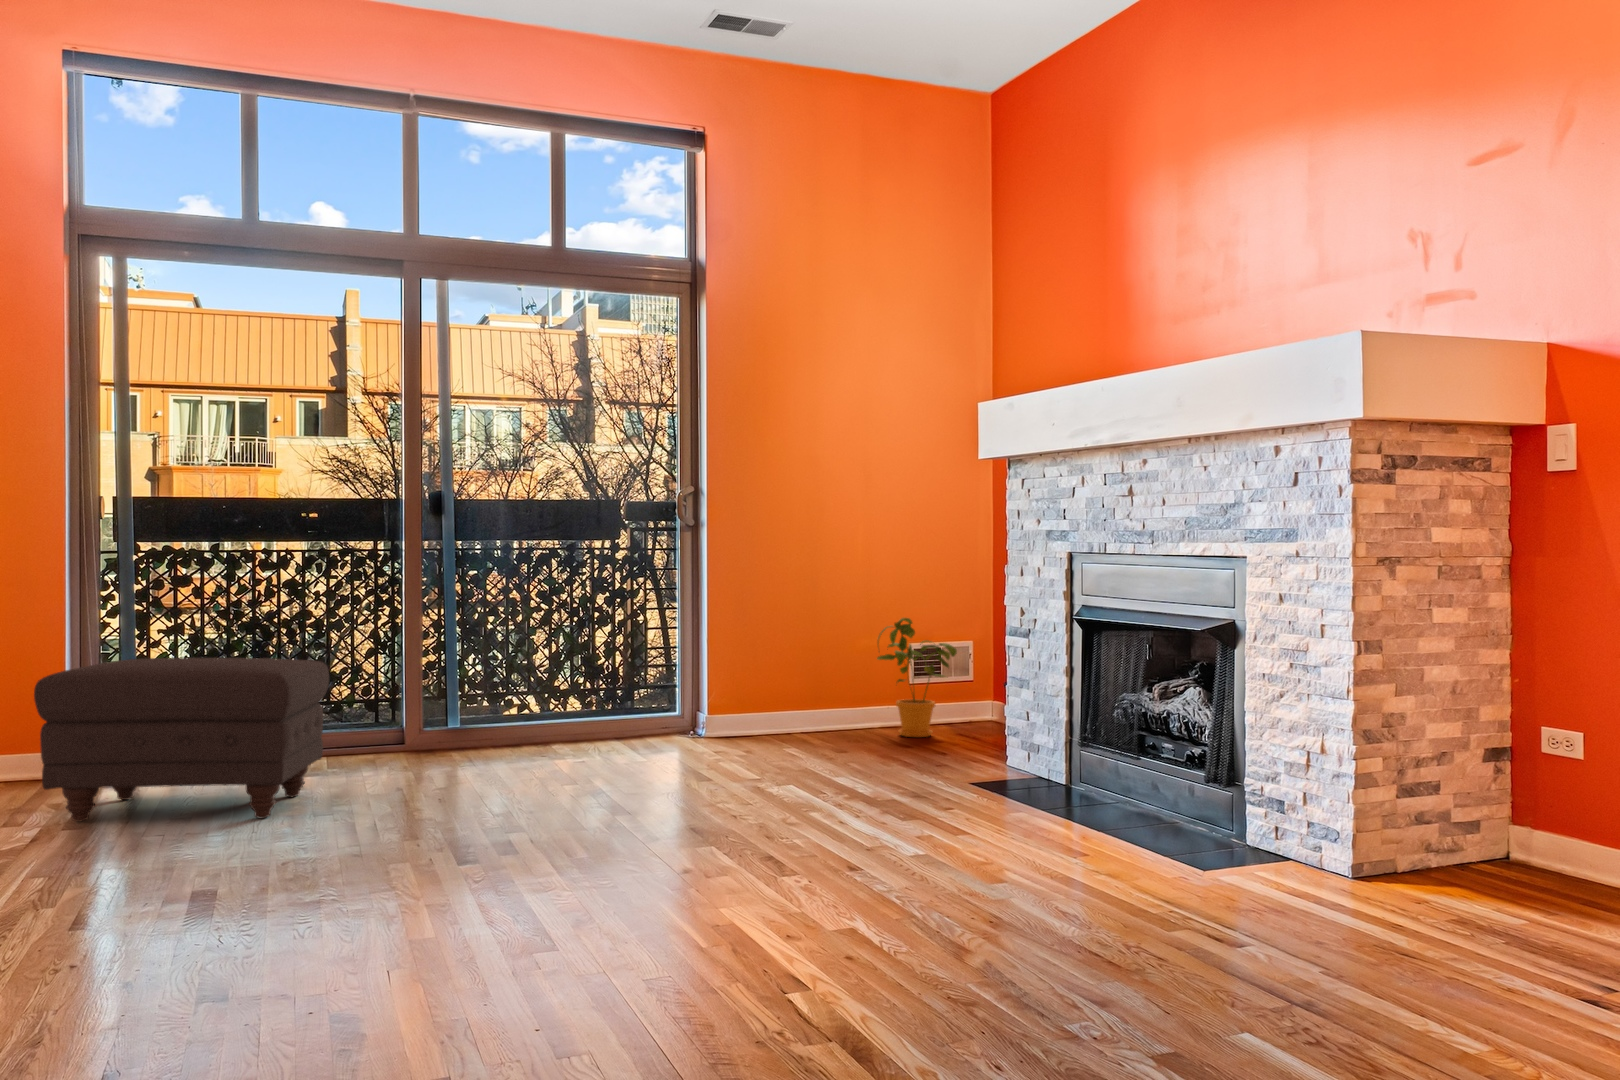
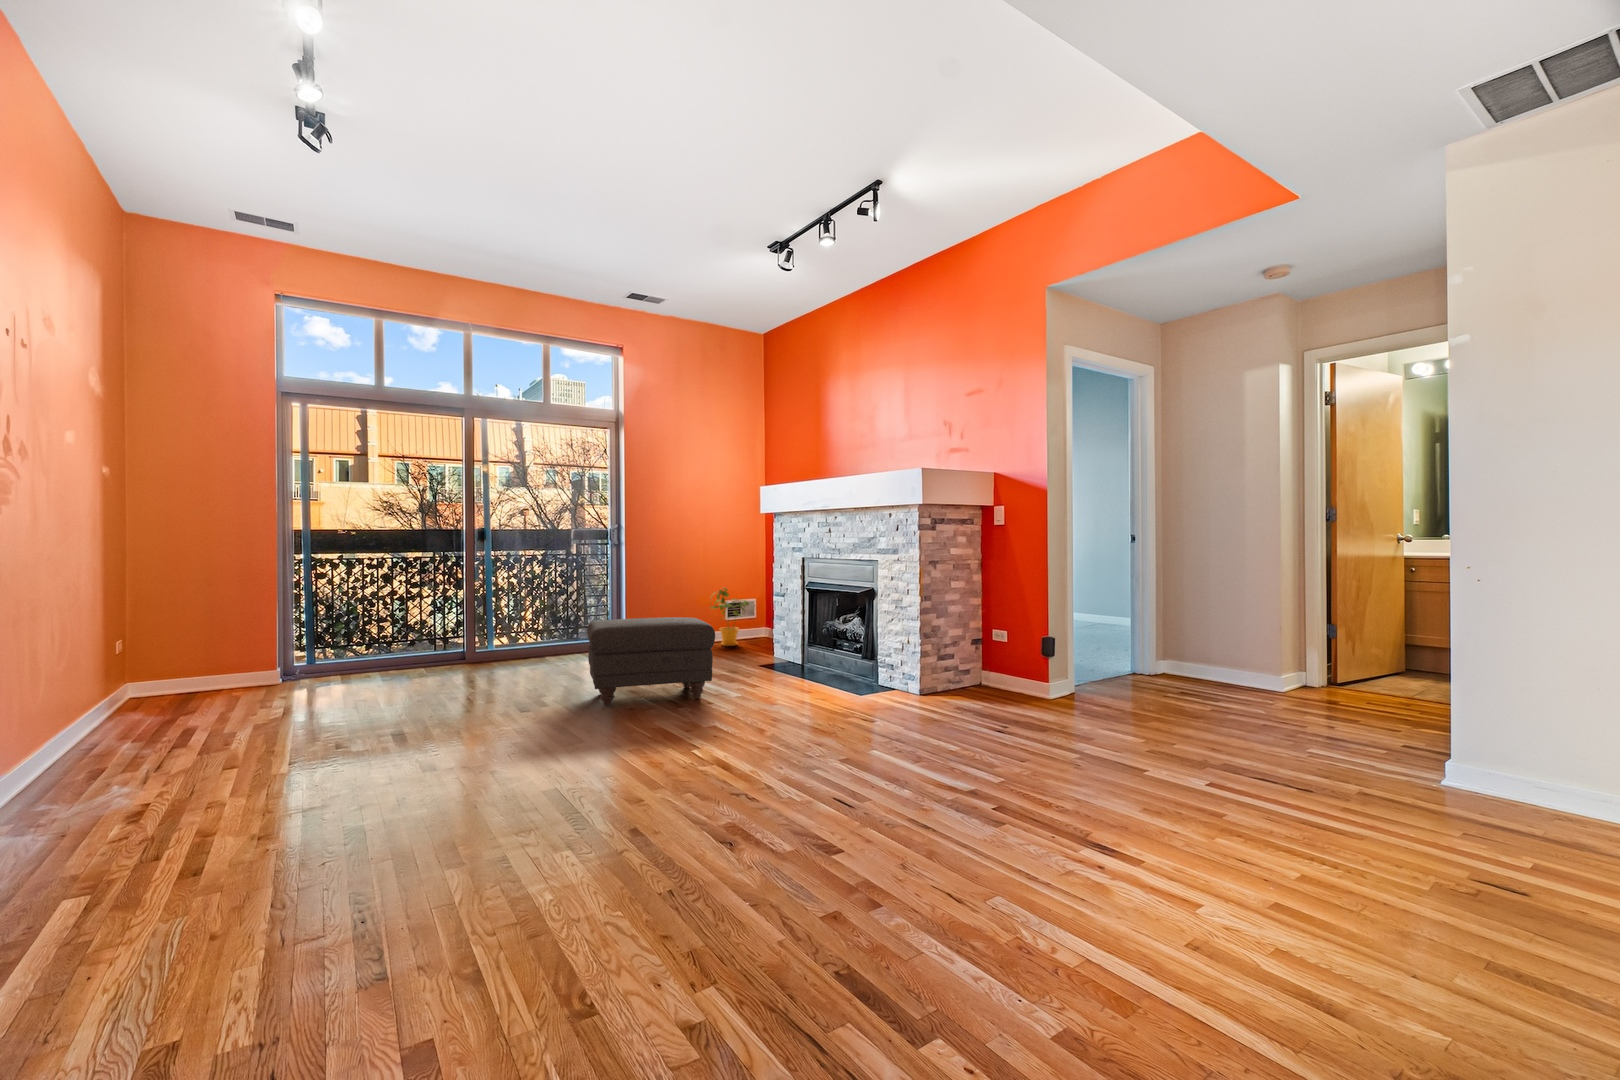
ottoman: present [34,658,329,822] -> present [587,617,715,705]

